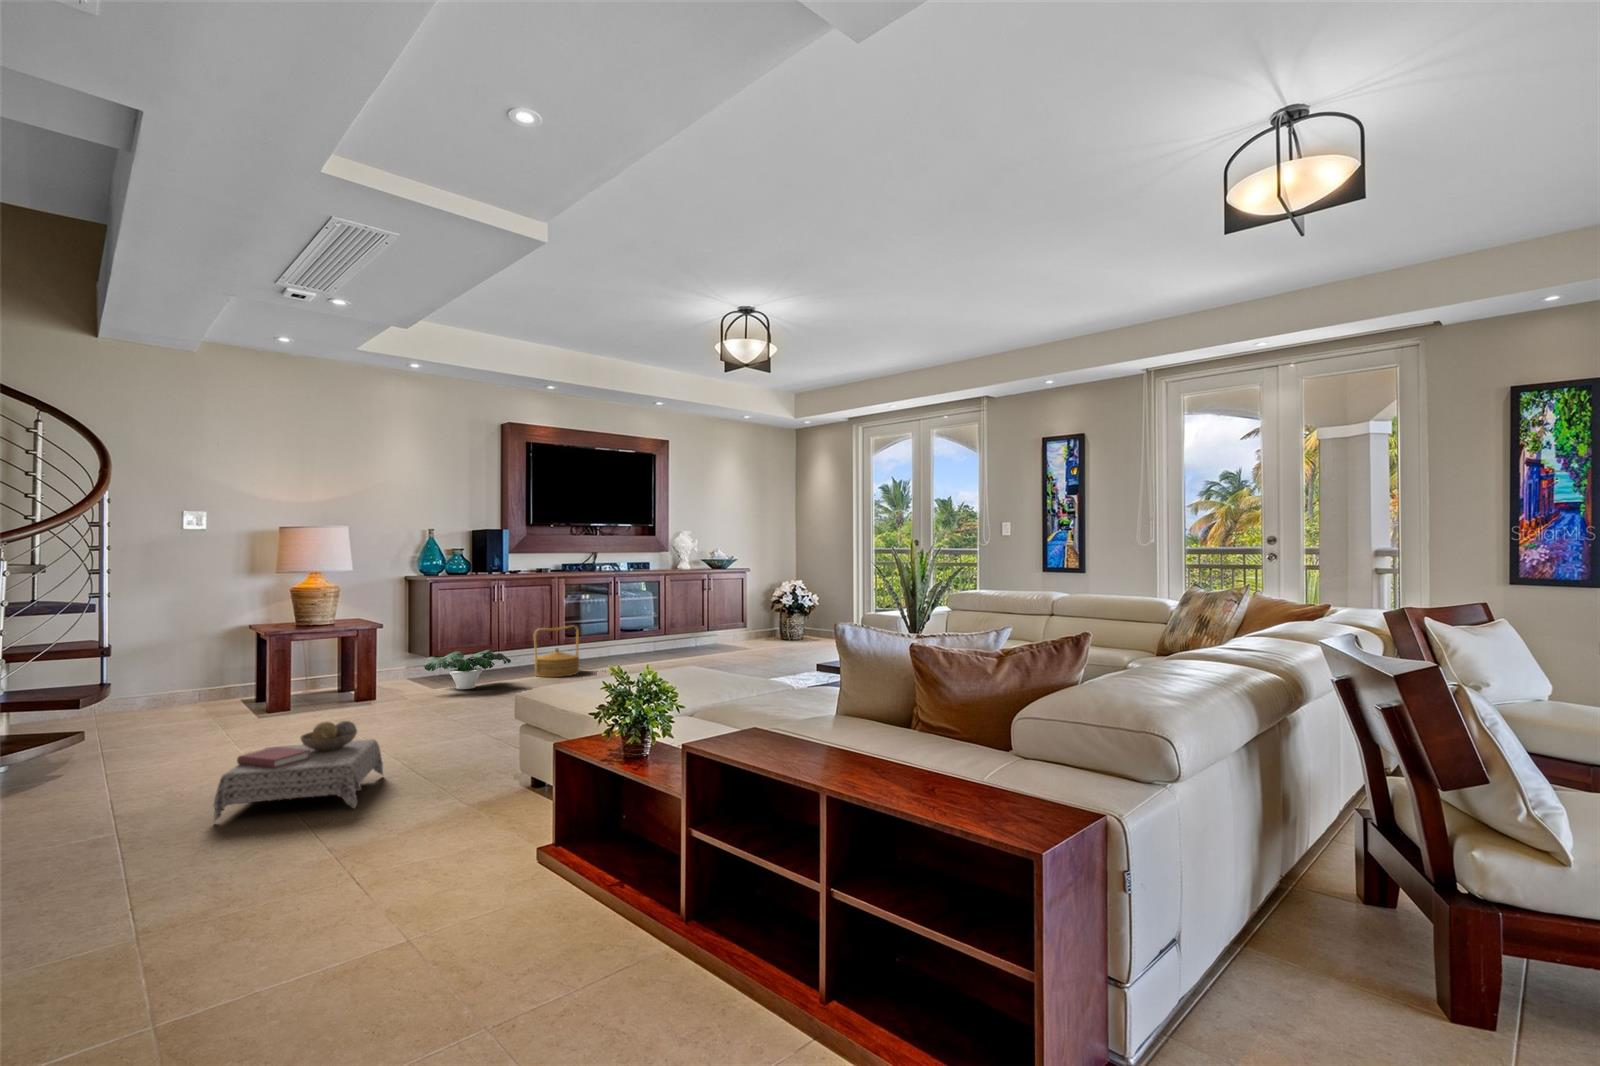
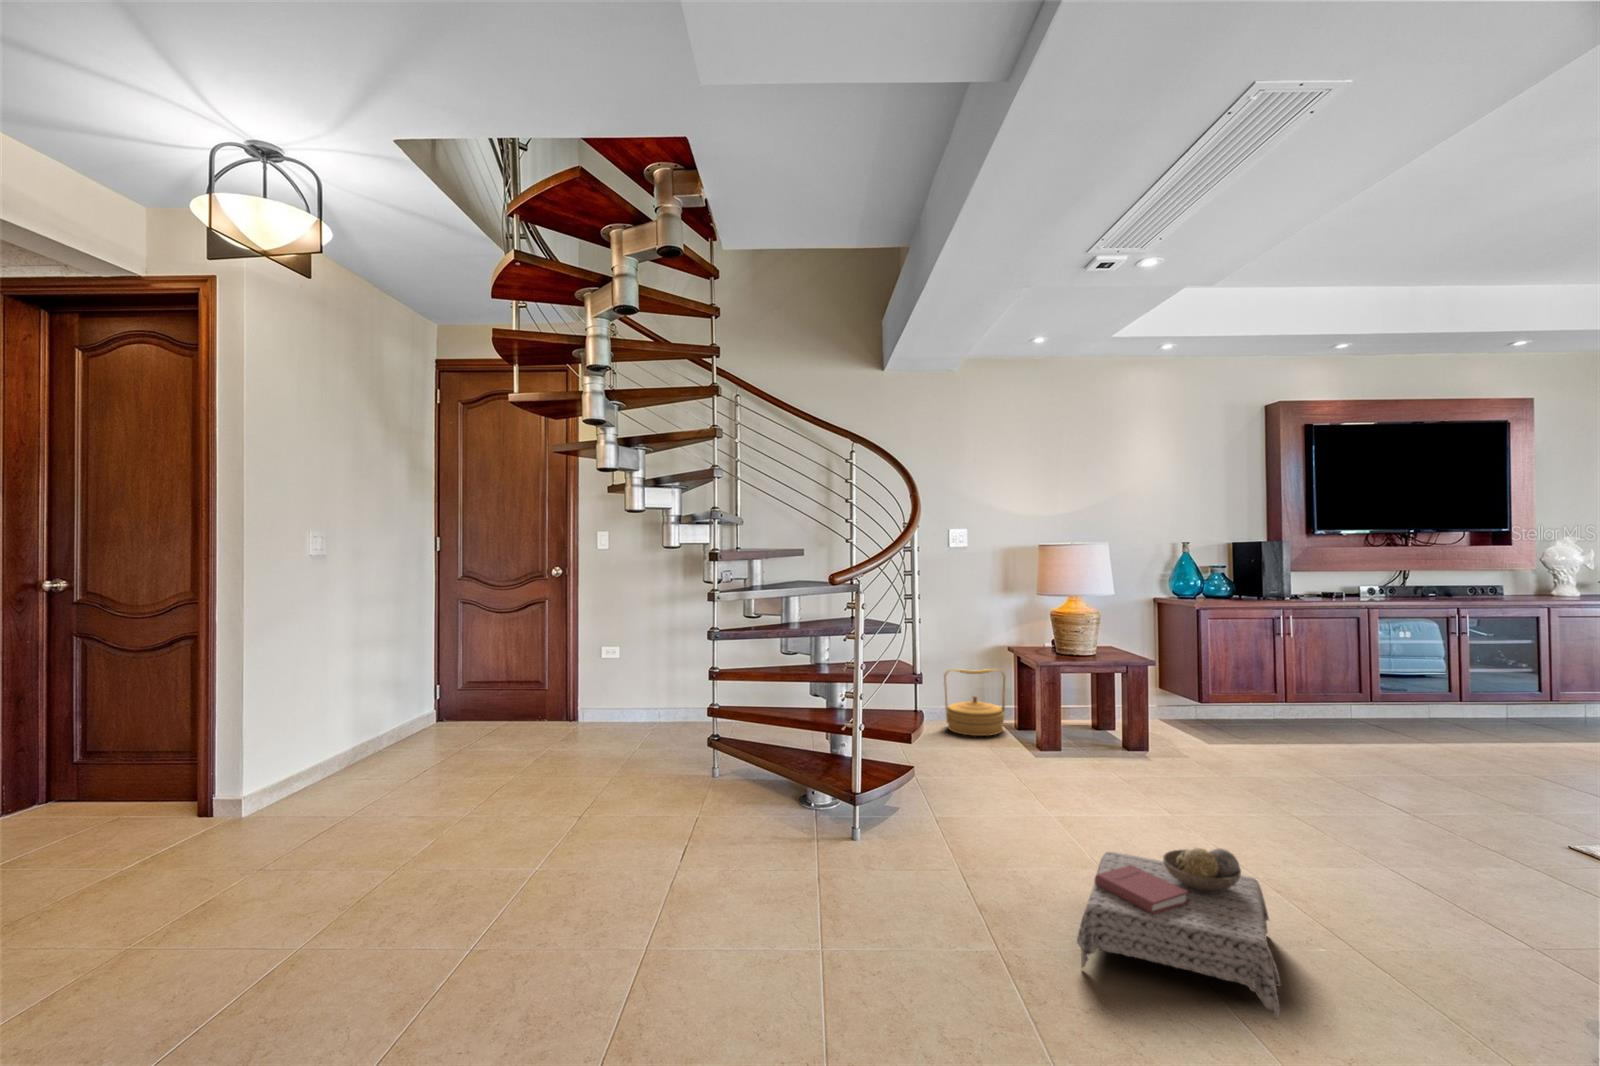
woven basket: present [534,626,579,677] -> present [944,669,1006,736]
potted plant: present [424,649,511,689] -> none [1201,698,1318,752]

